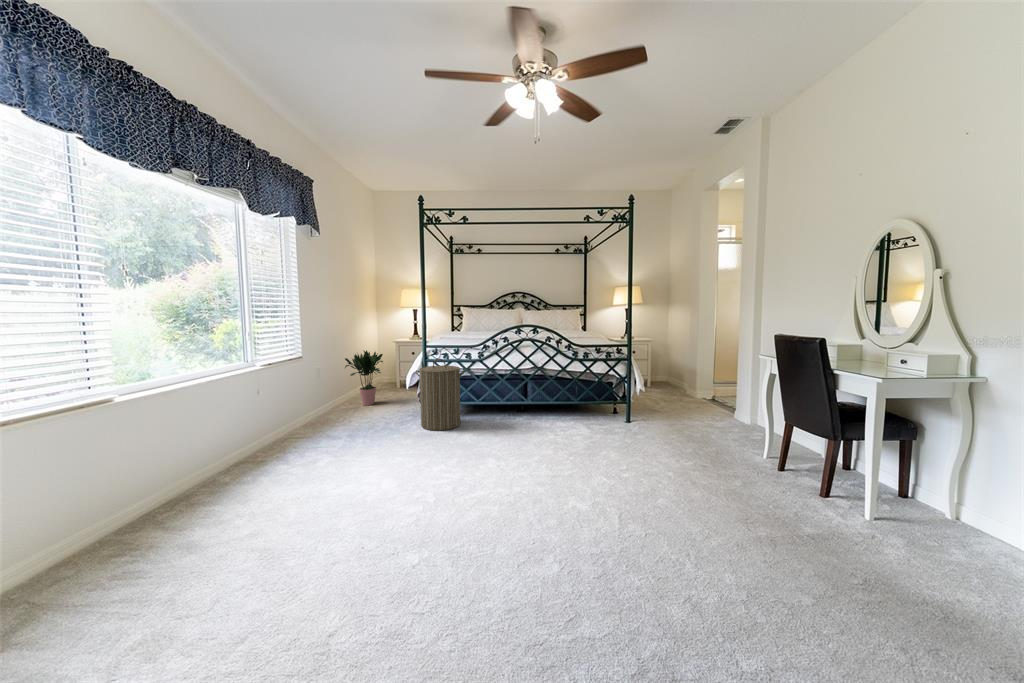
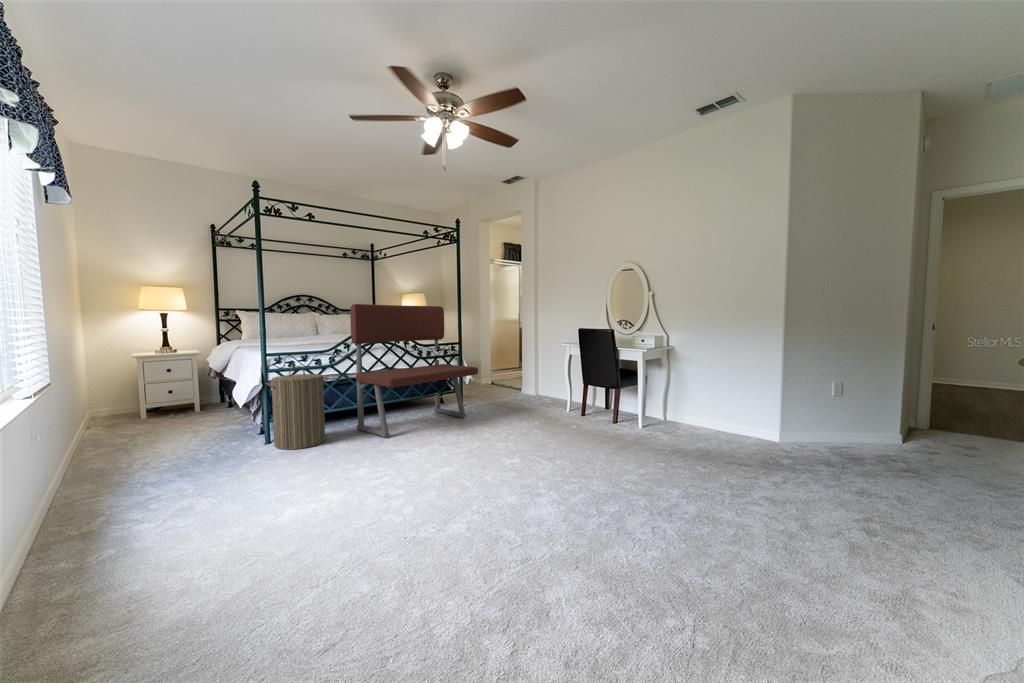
bench: none [489,304,615,439] -> present [350,304,478,438]
potted plant: present [345,350,383,405] -> none [71,366,155,452]

